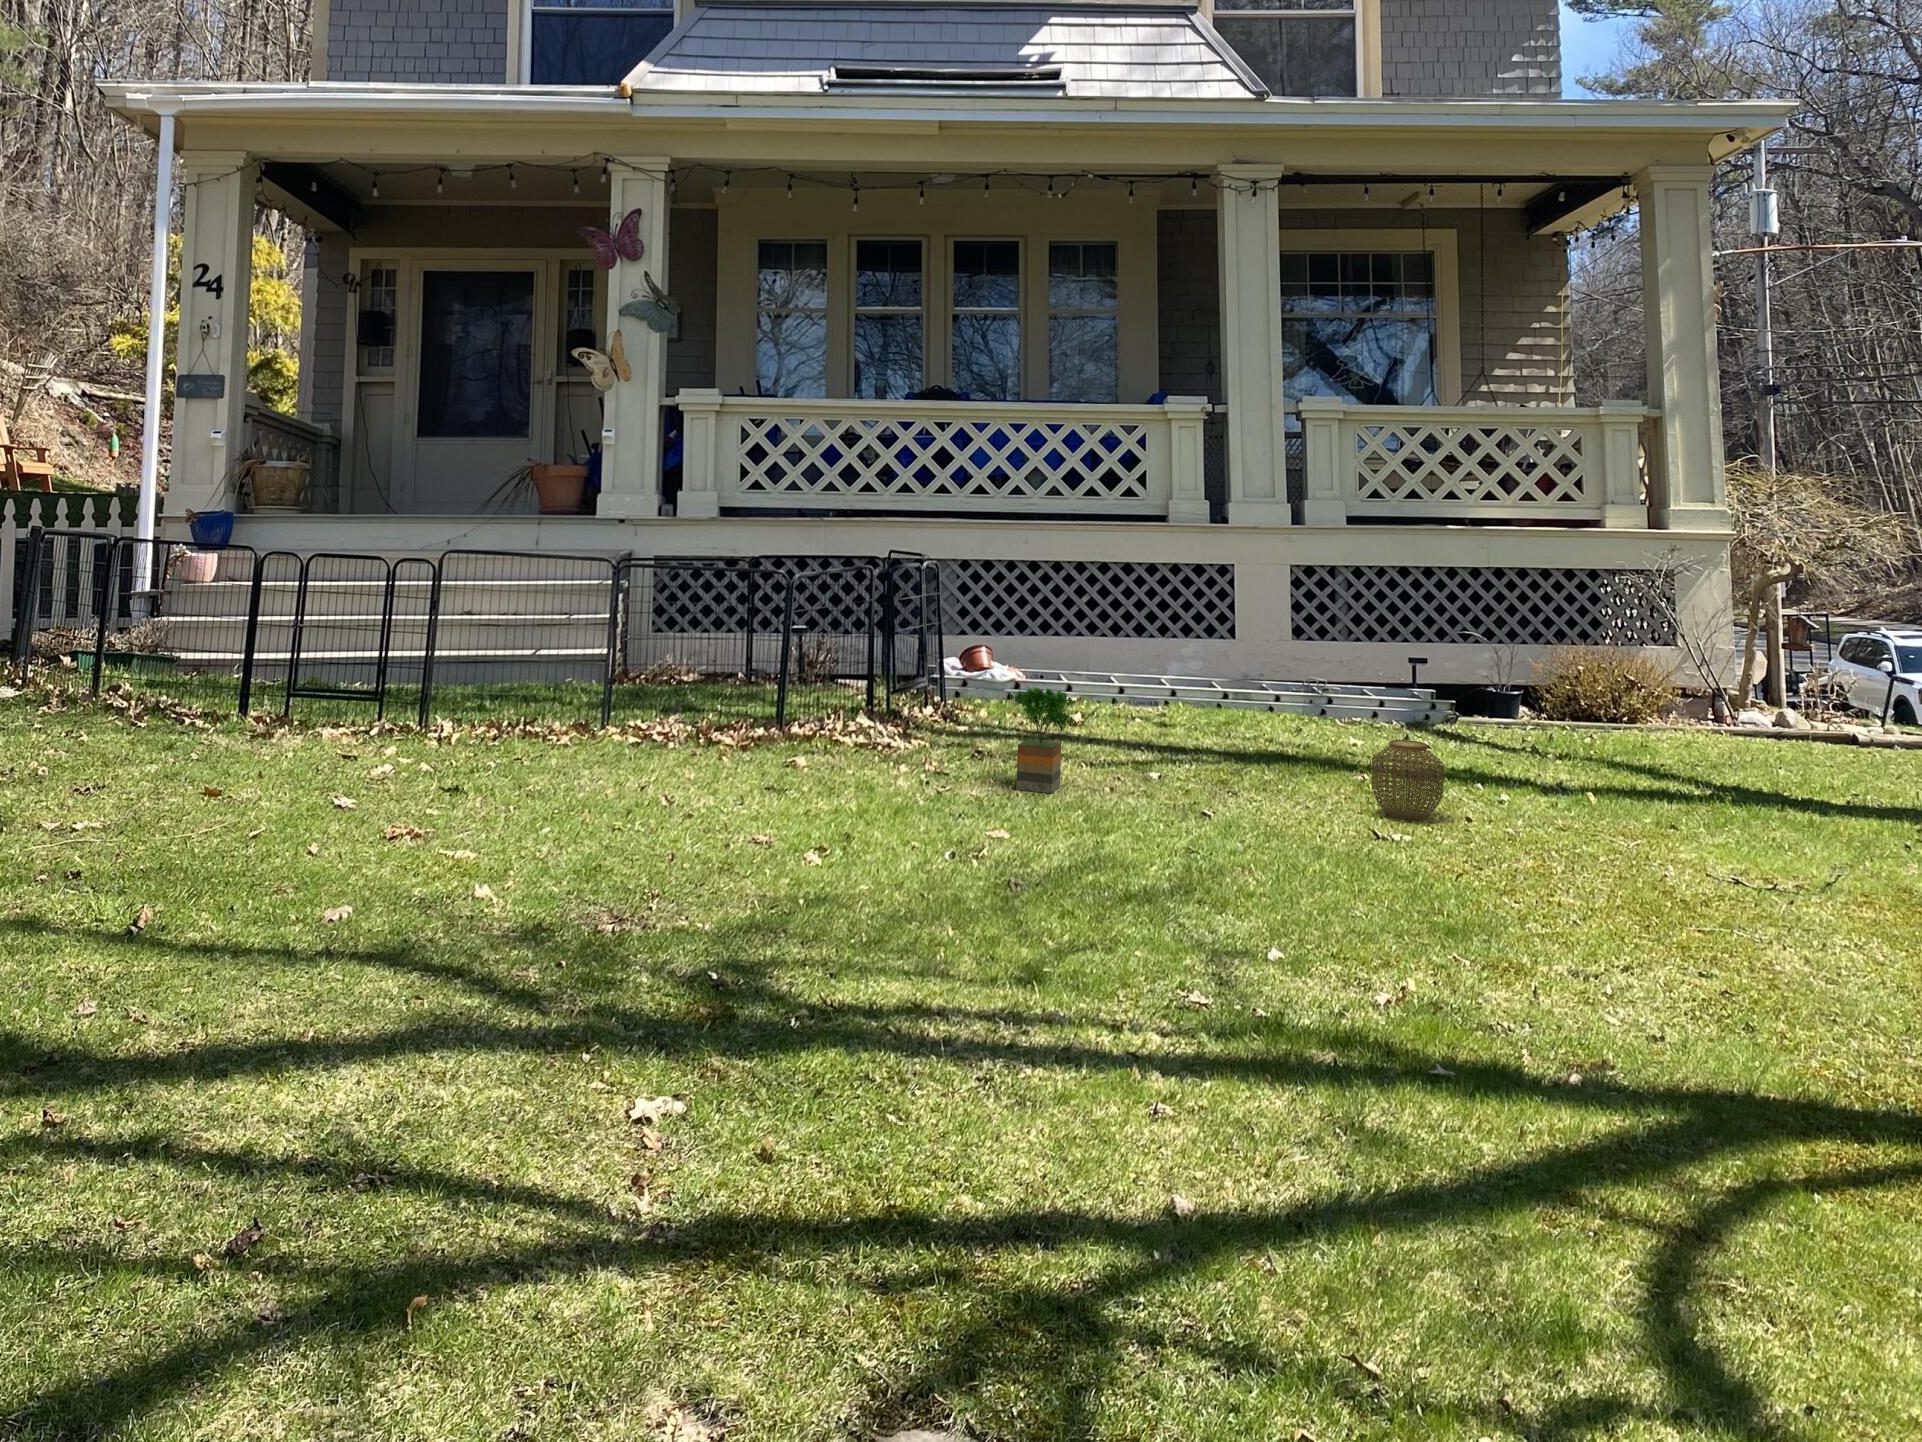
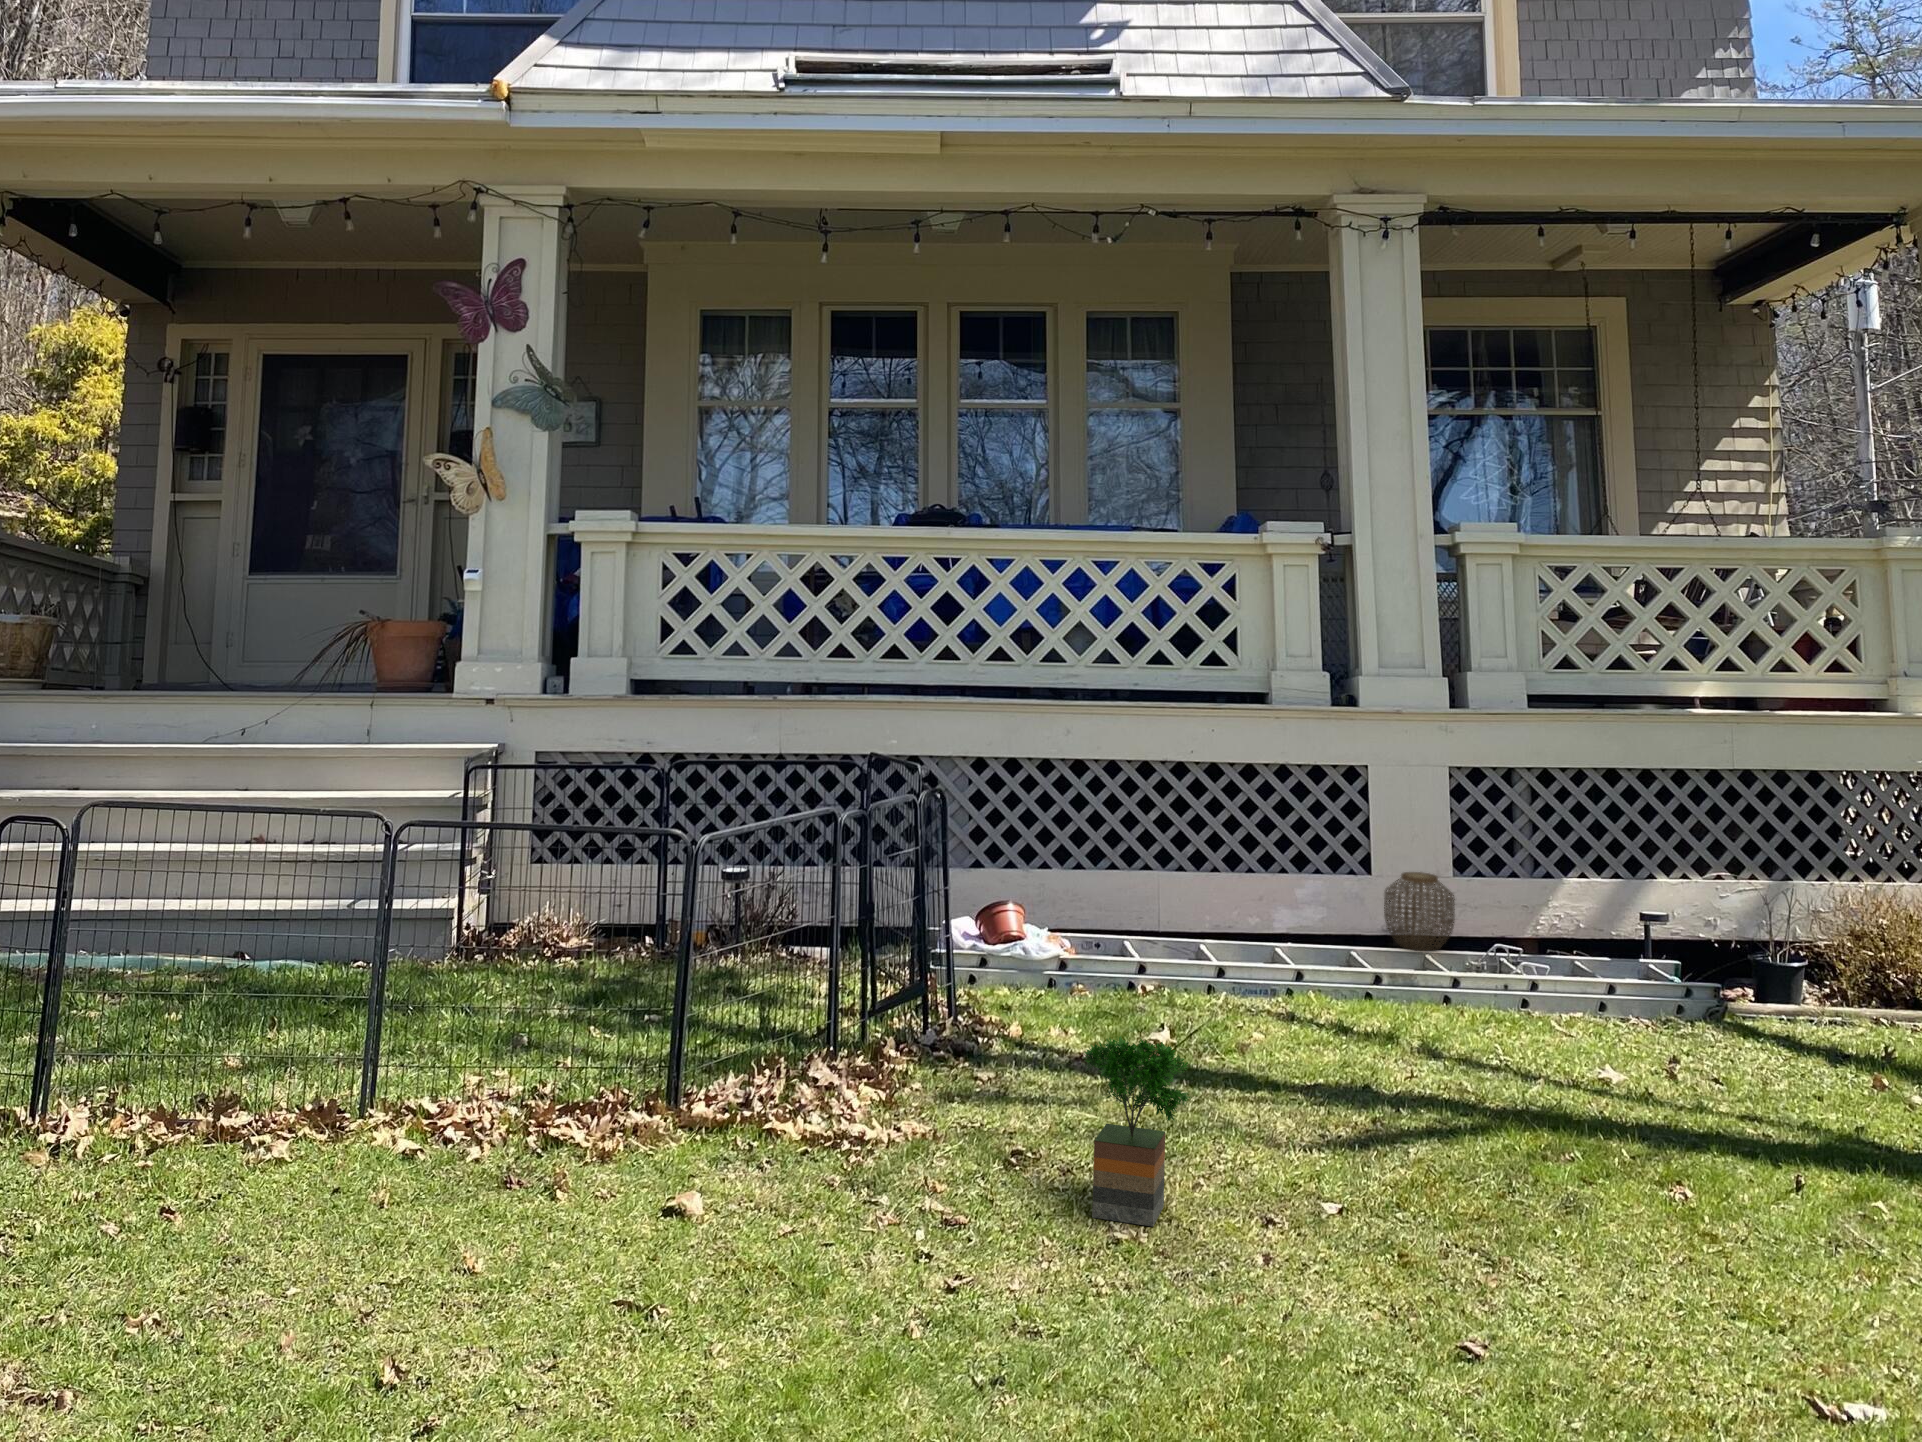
woven basket: present [1371,740,1444,820] -> present [1384,872,1455,951]

